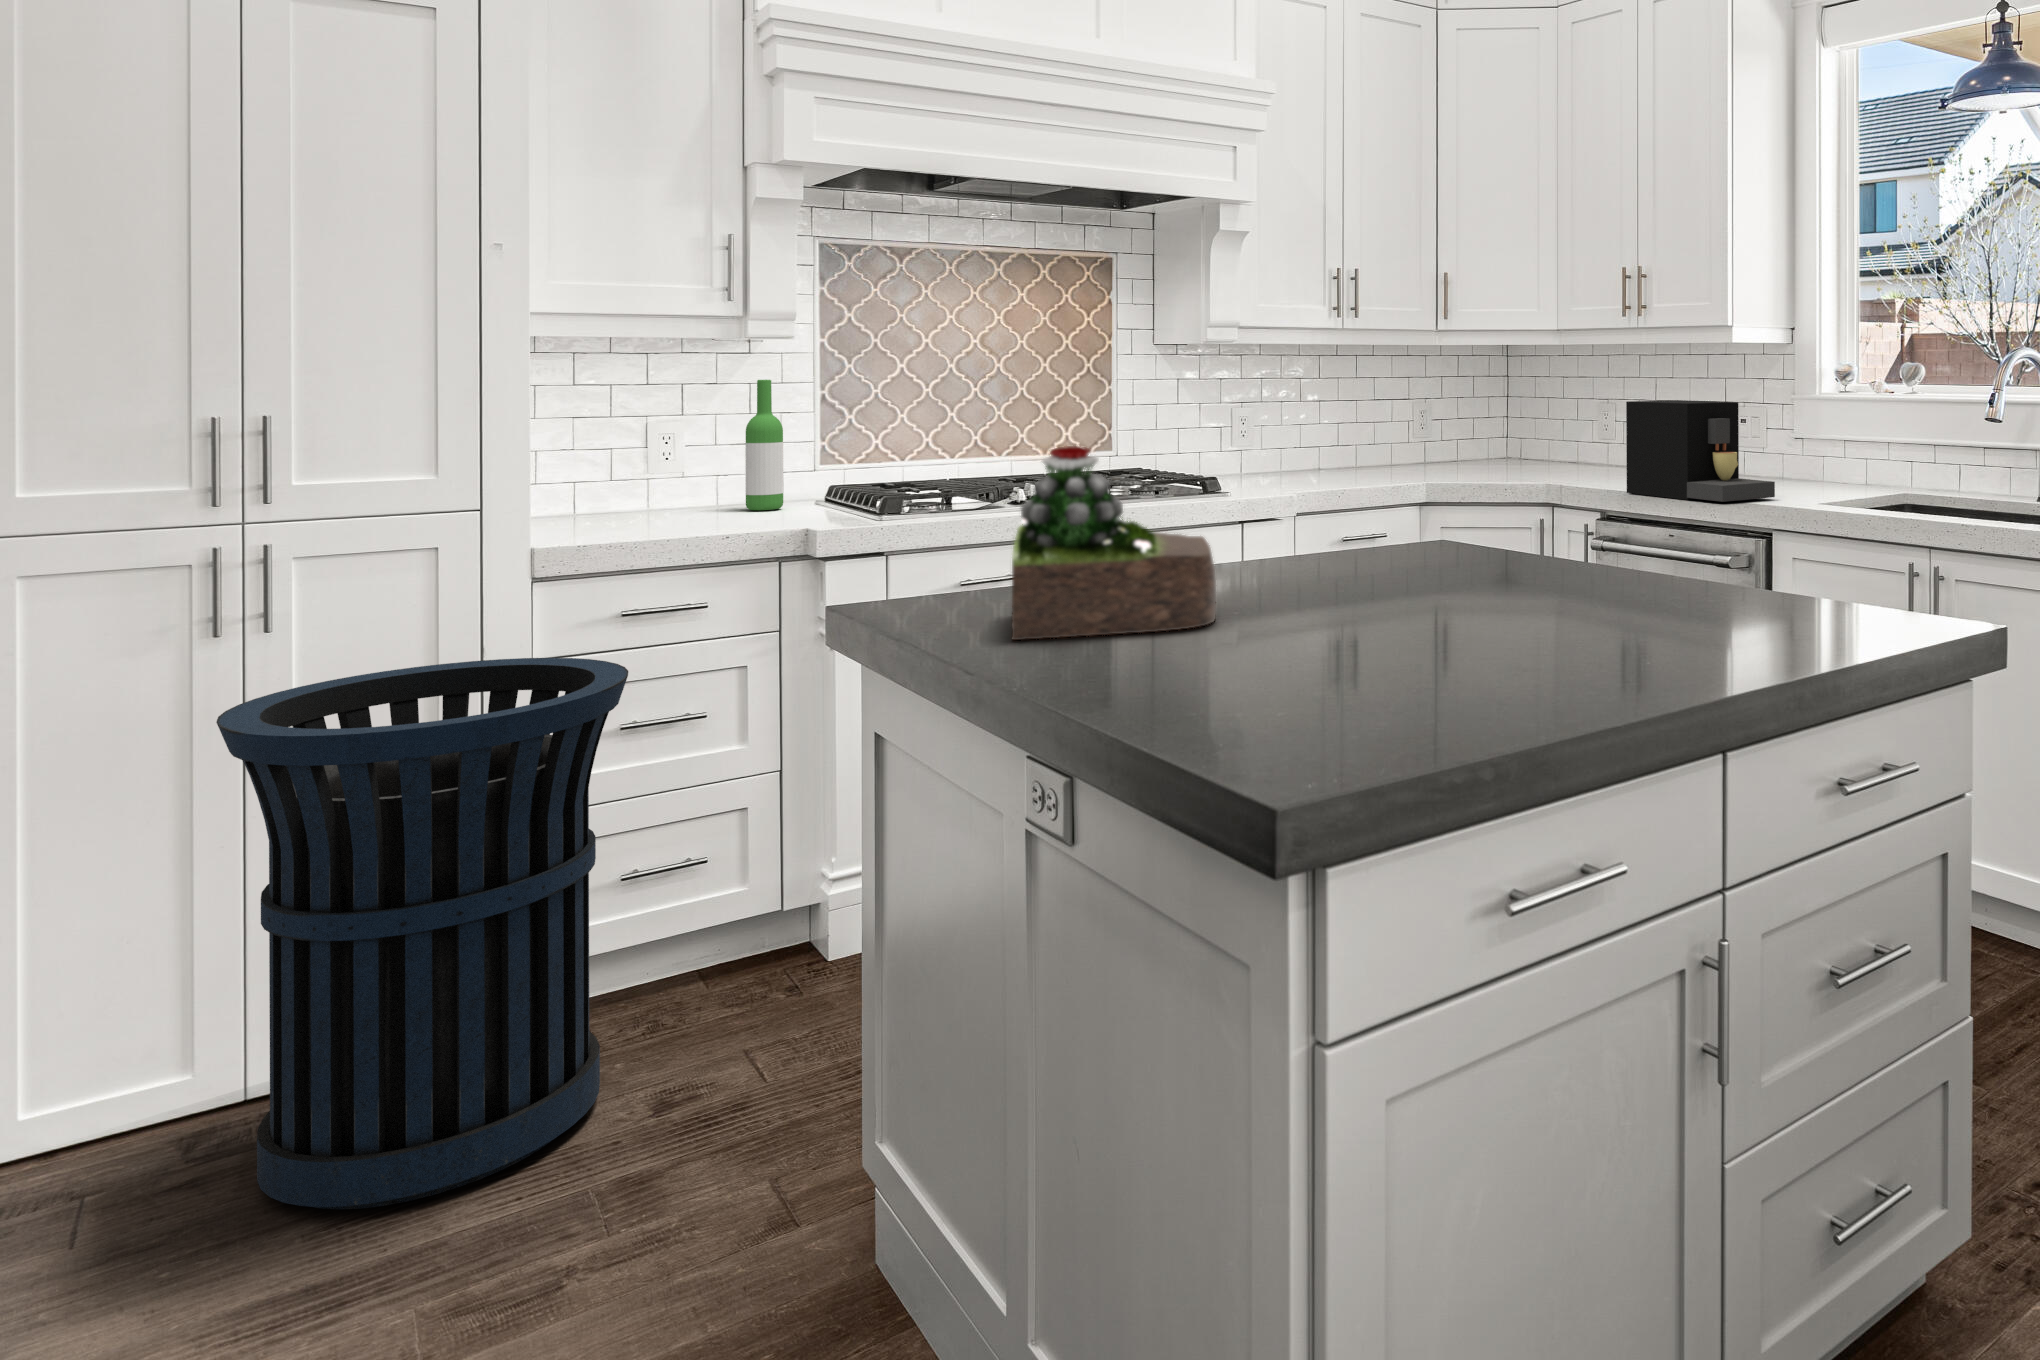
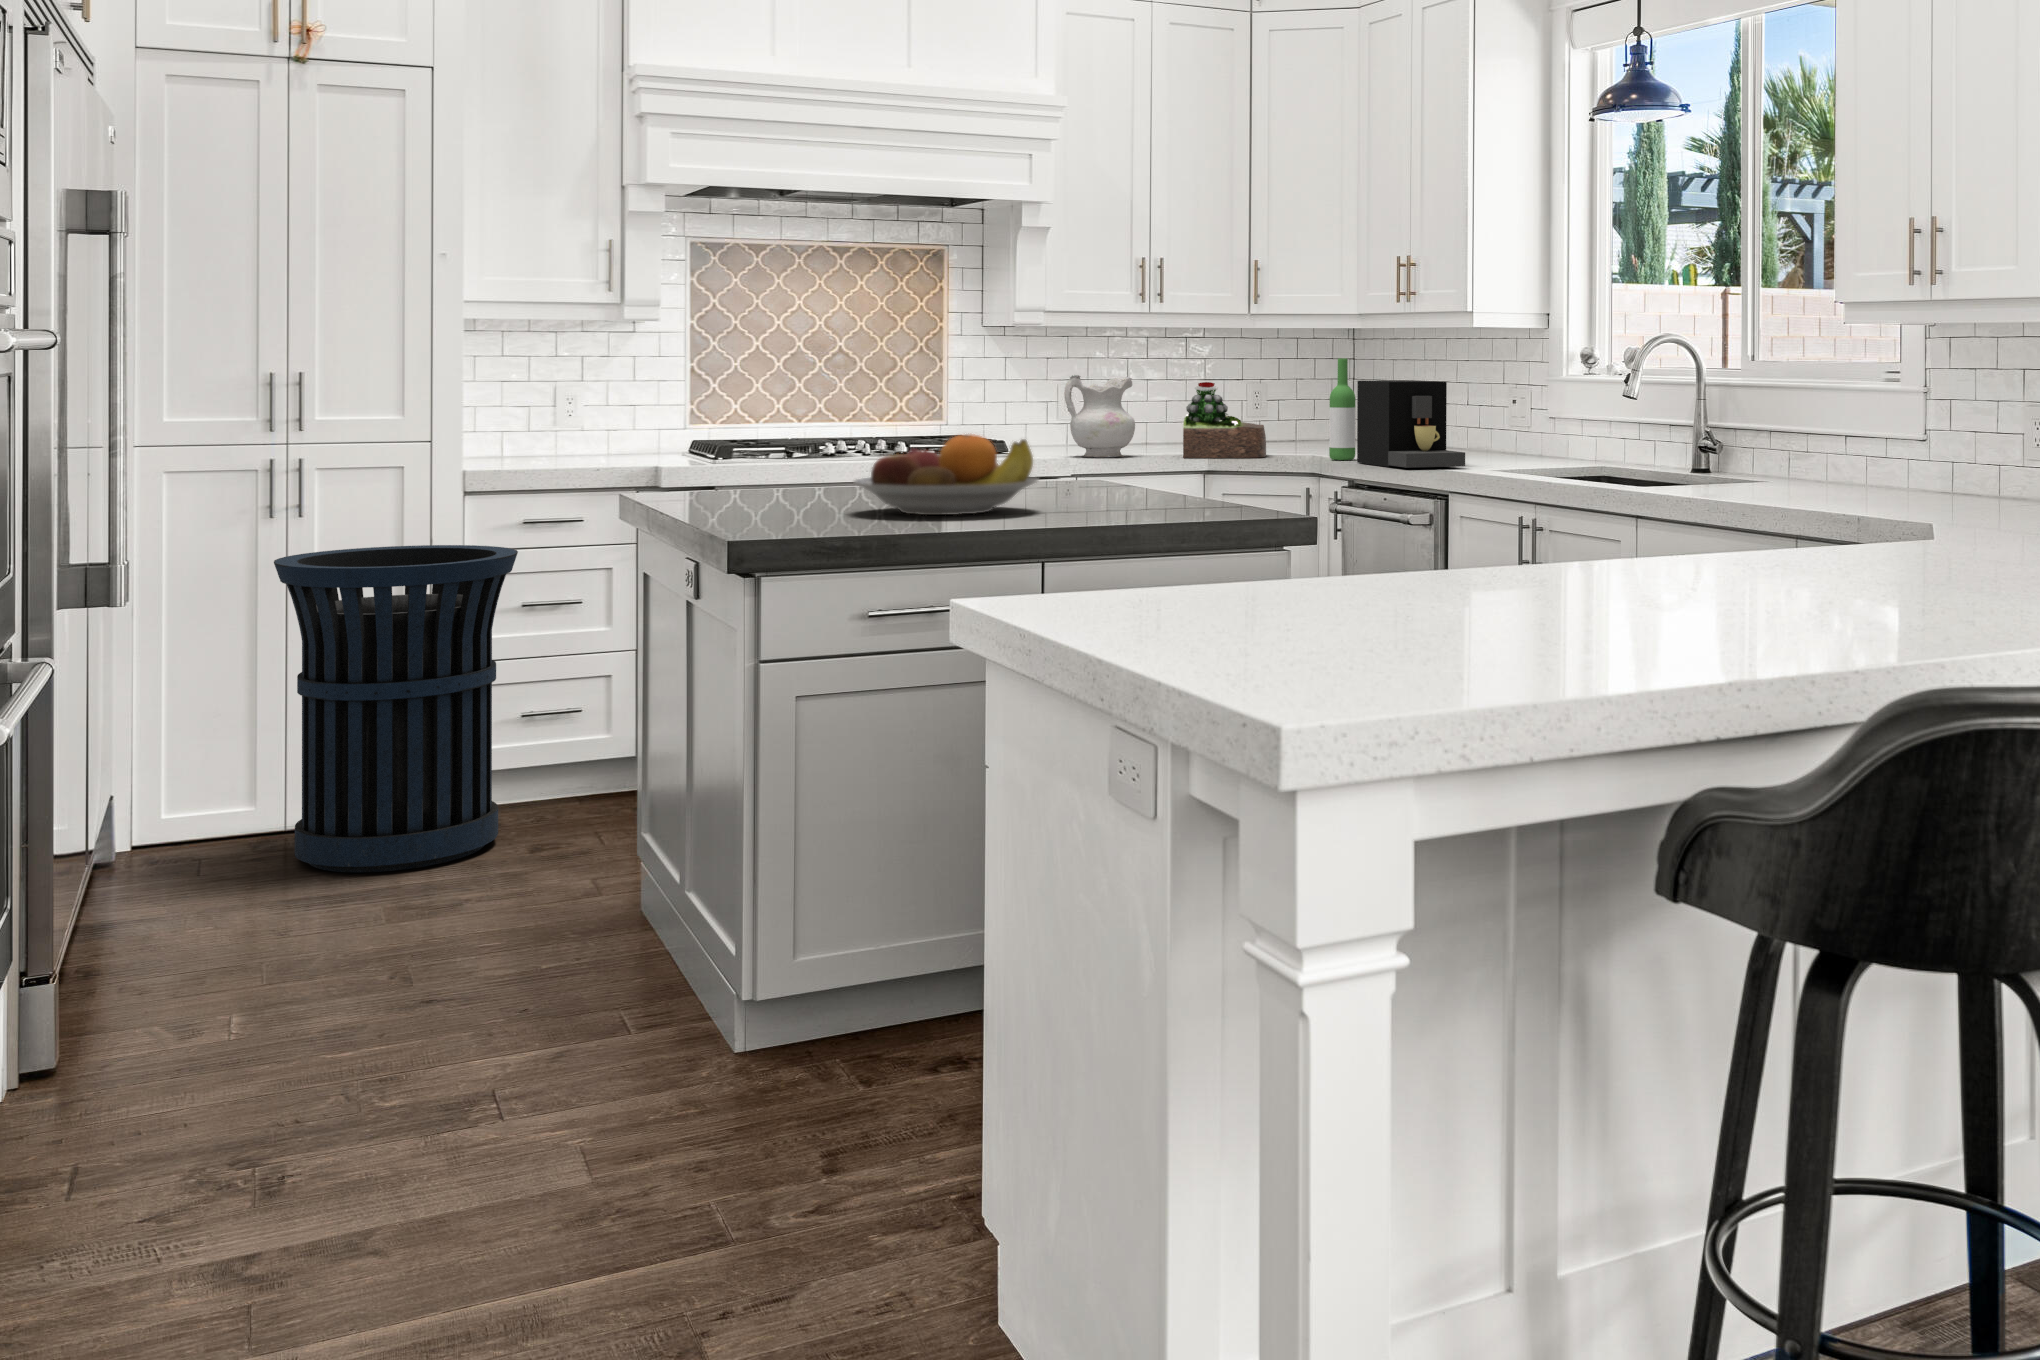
wine bottle: present [746,380,783,510] -> present [1329,359,1356,460]
ceramic pitcher: none [1278,398,1354,492] -> present [1064,375,1135,457]
succulent plant: present [1012,446,1216,640] -> present [1183,382,1266,458]
fruit bowl: none [1320,514,1614,654] -> present [854,434,1038,515]

